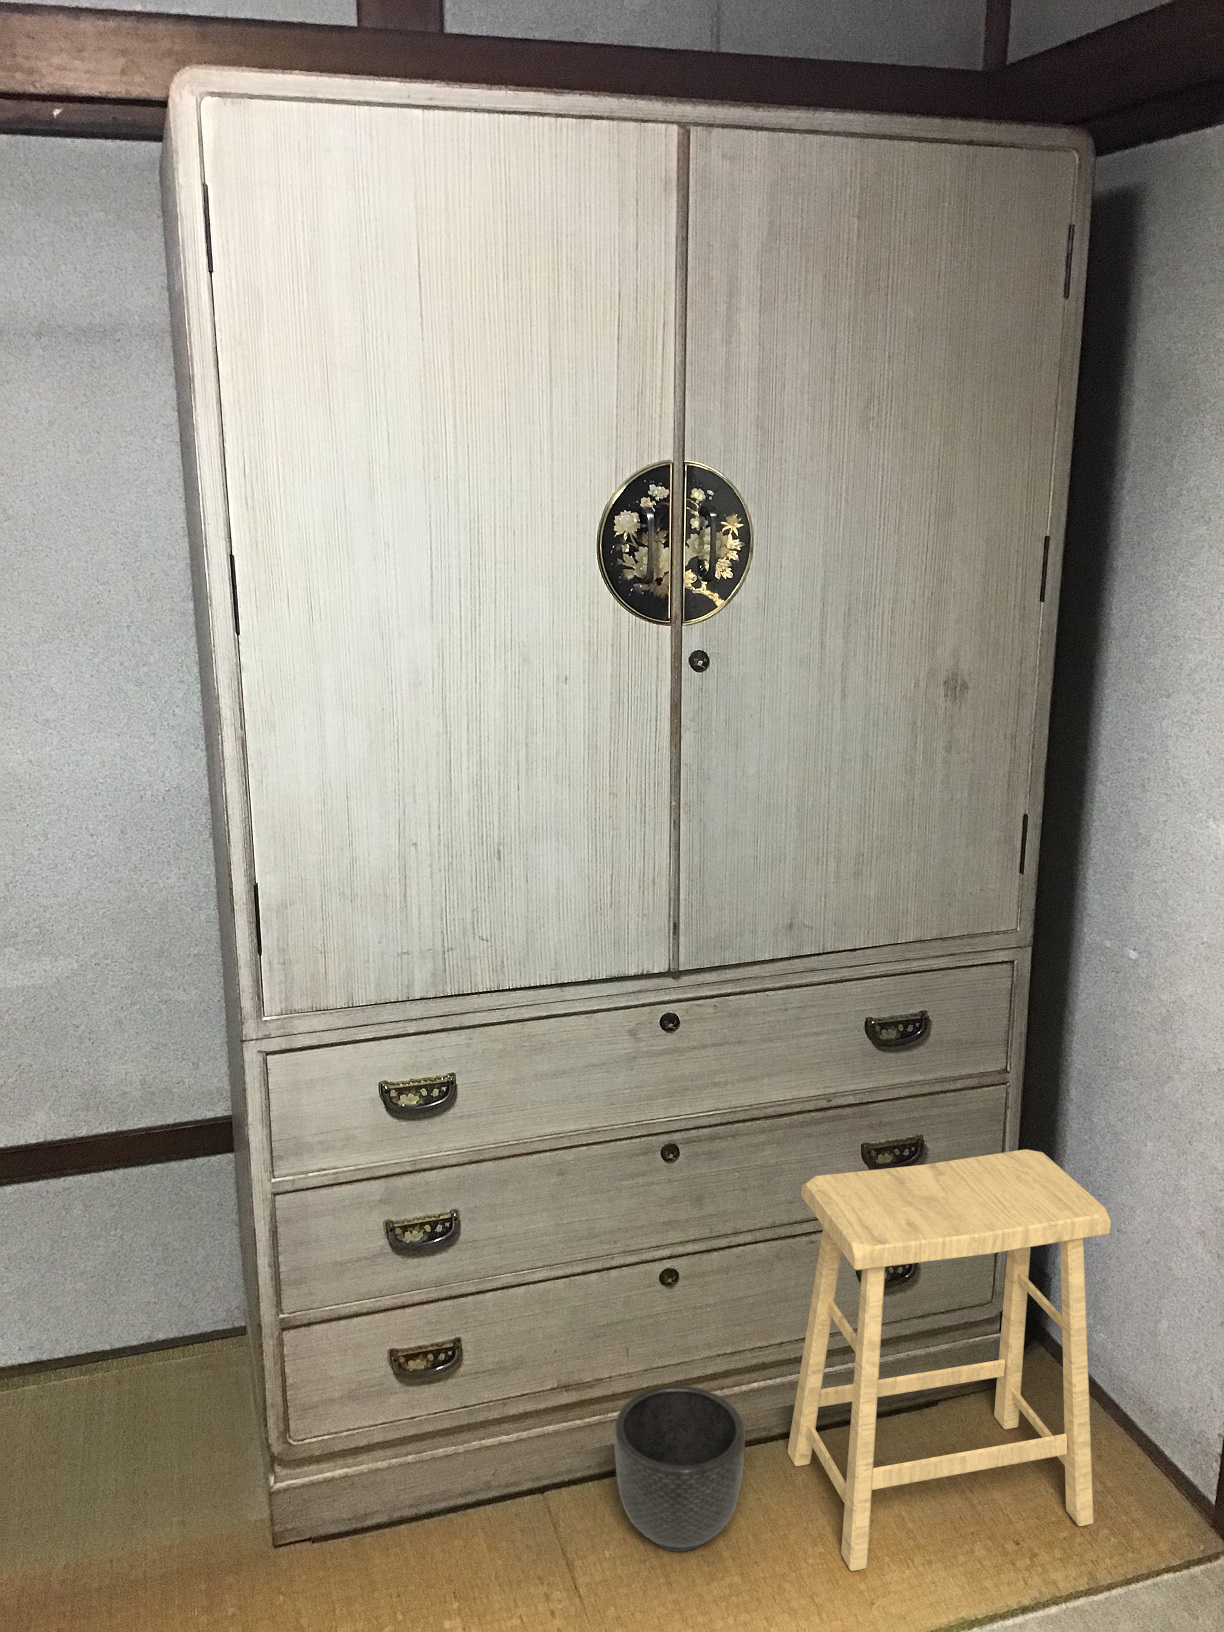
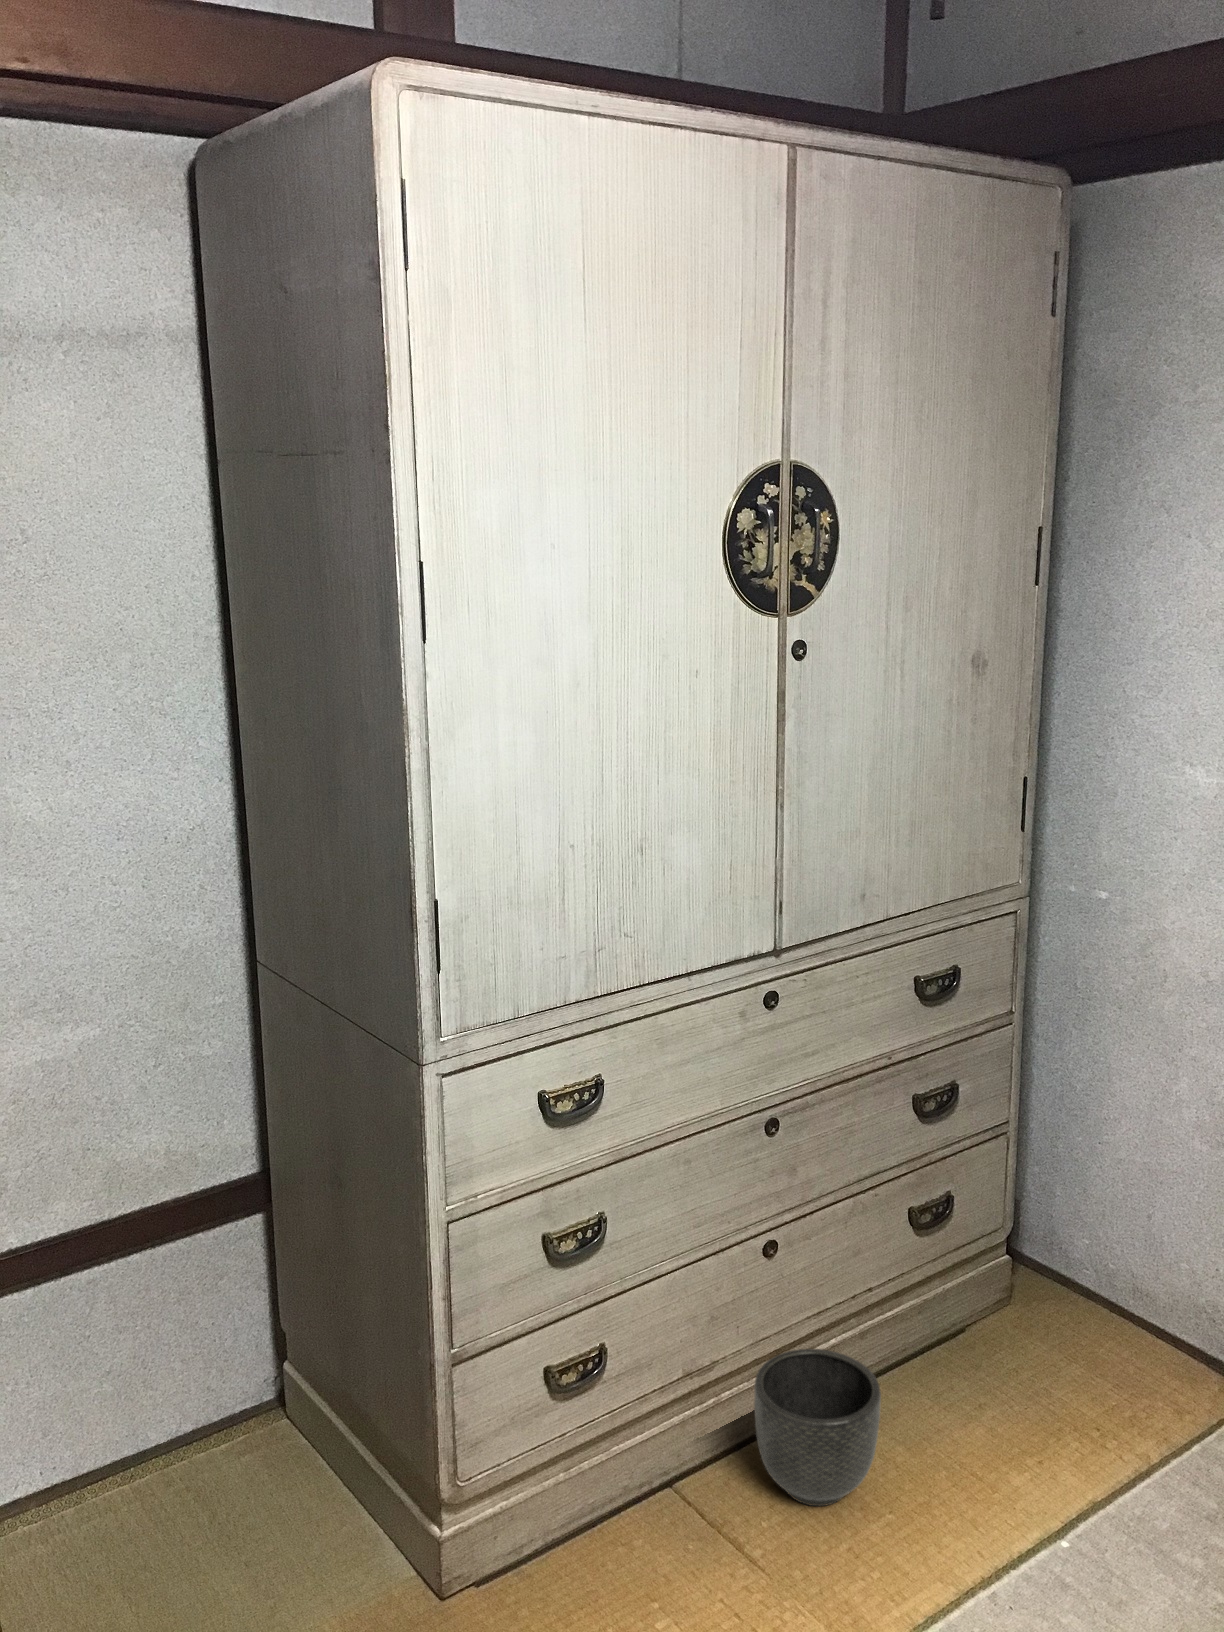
footstool: present [787,1149,1111,1571] -> none [868,1078,1153,1483]

